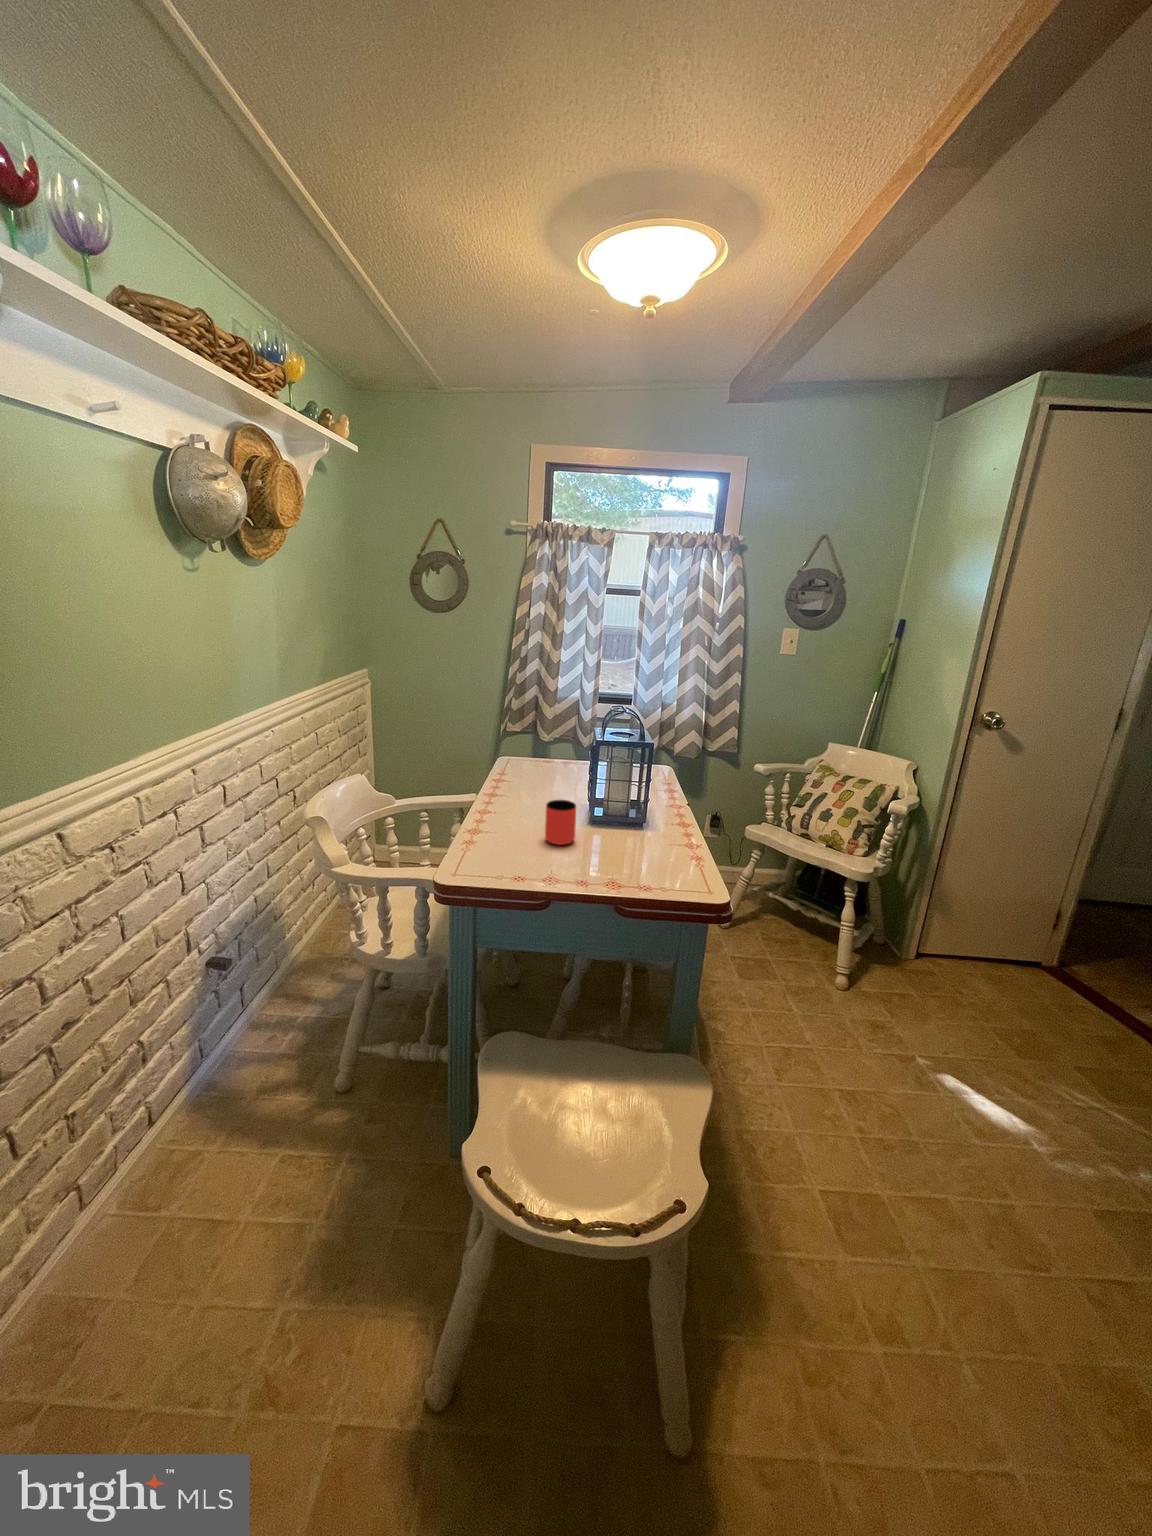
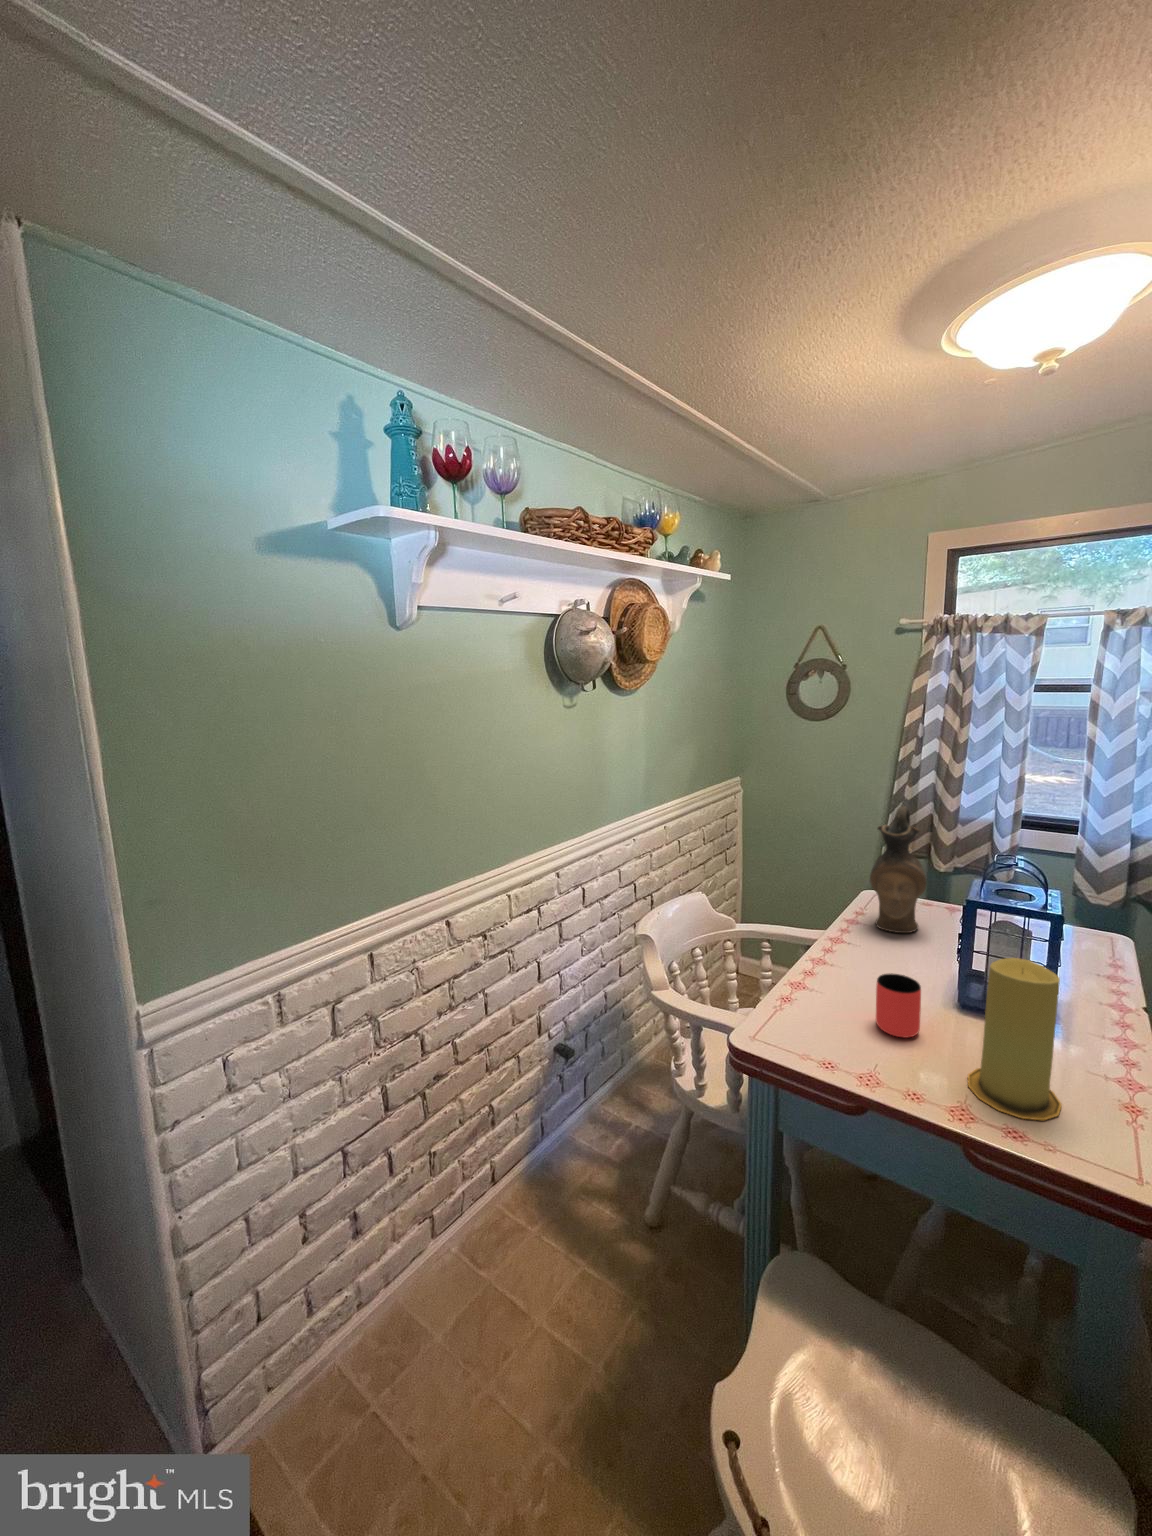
ceramic pitcher: none [517,679,558,781] -> present [870,806,927,933]
candle: none [610,768,665,871] -> present [968,958,1062,1120]

